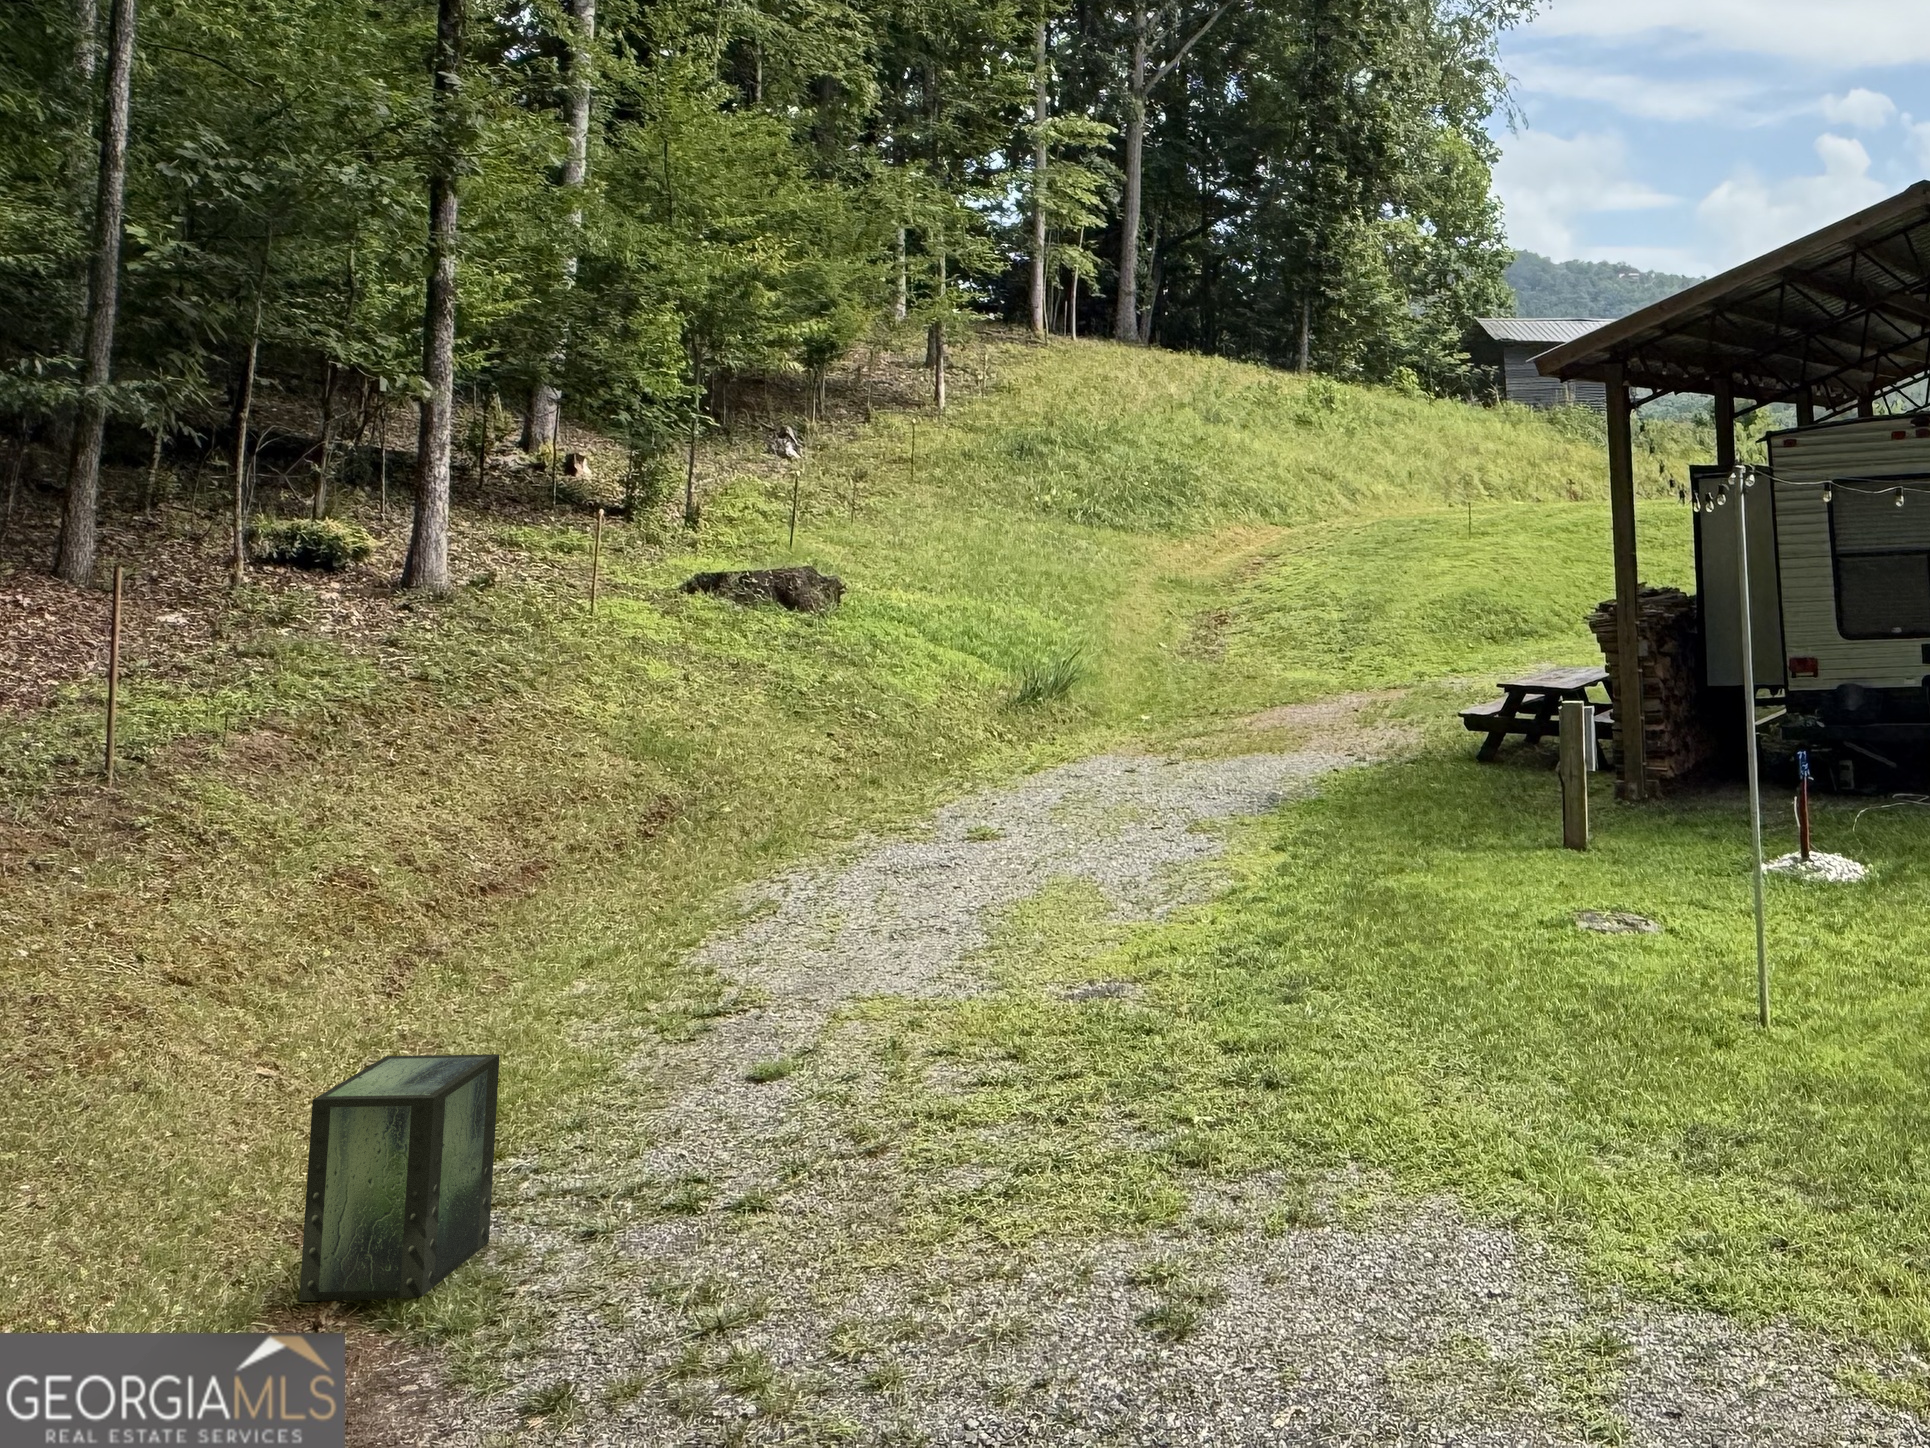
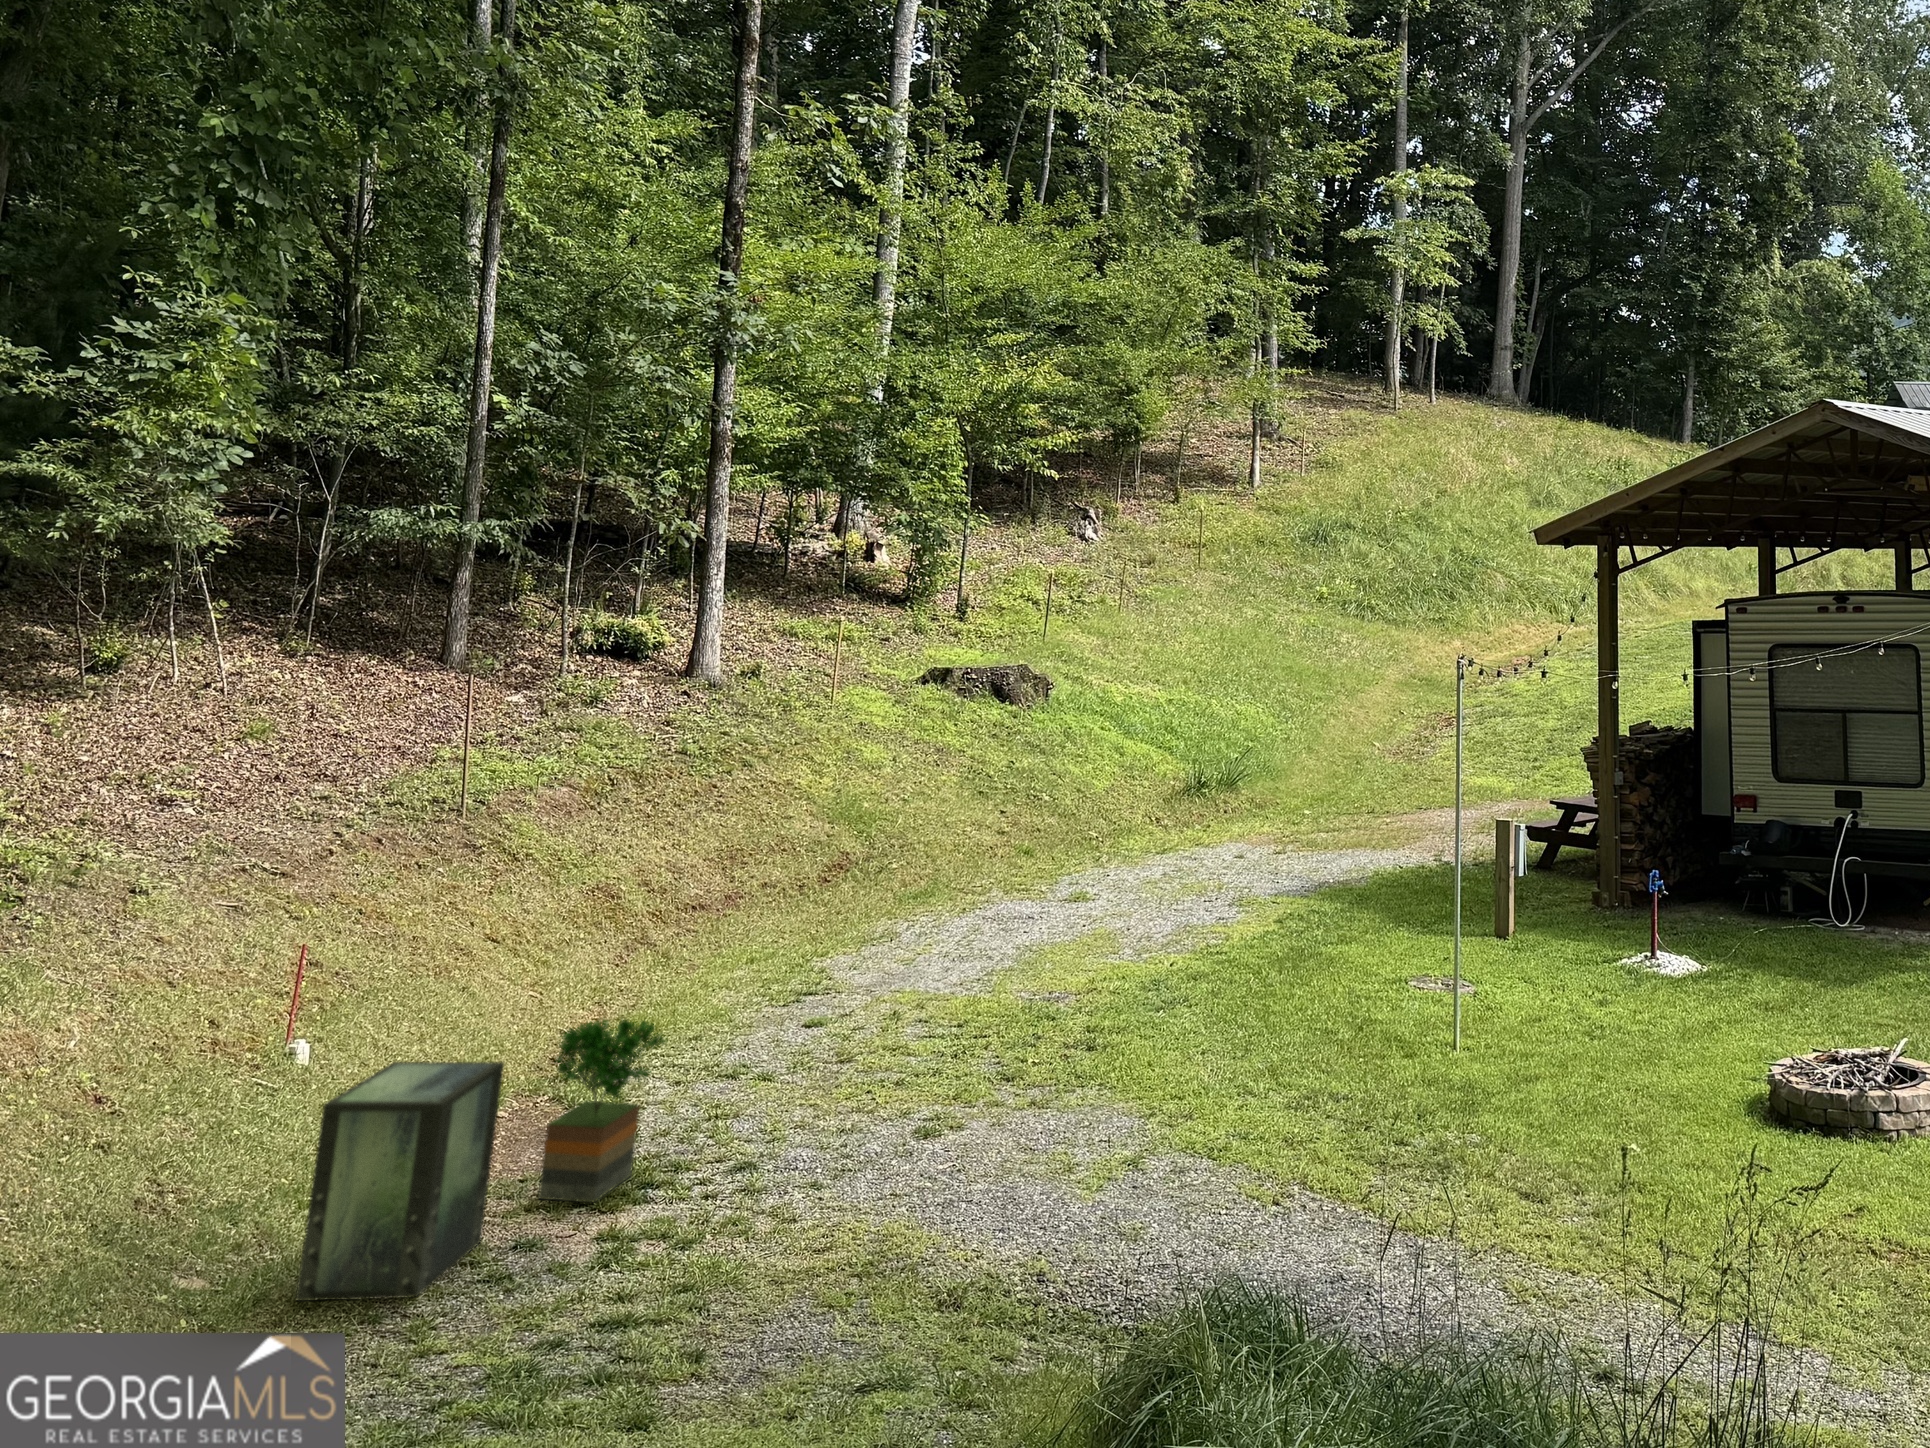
potted tree: none [548,1007,675,1200] -> present [538,1020,666,1202]

